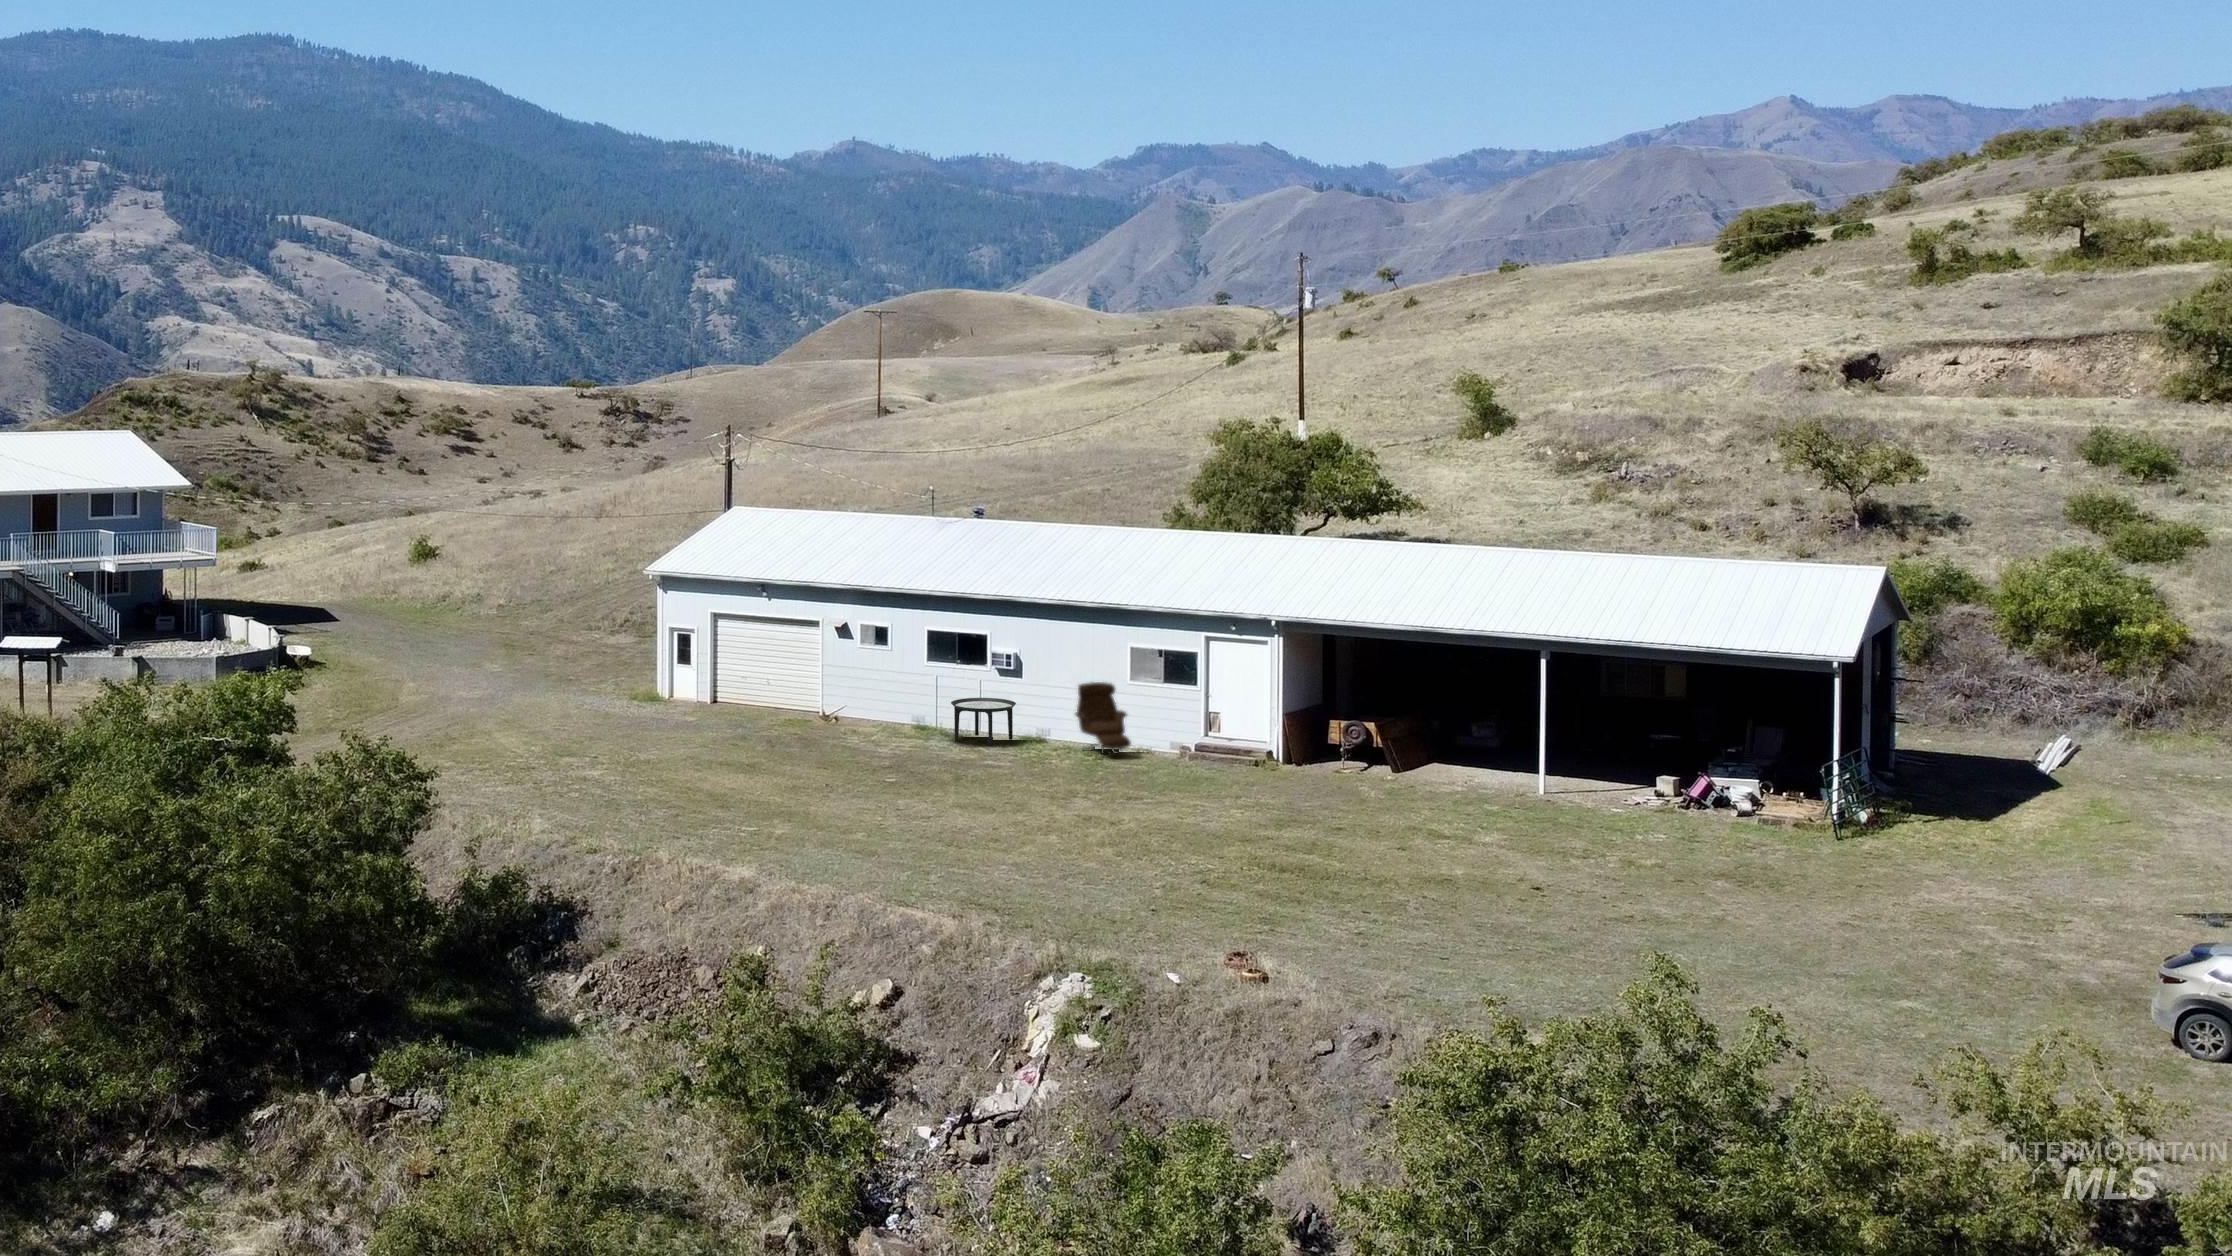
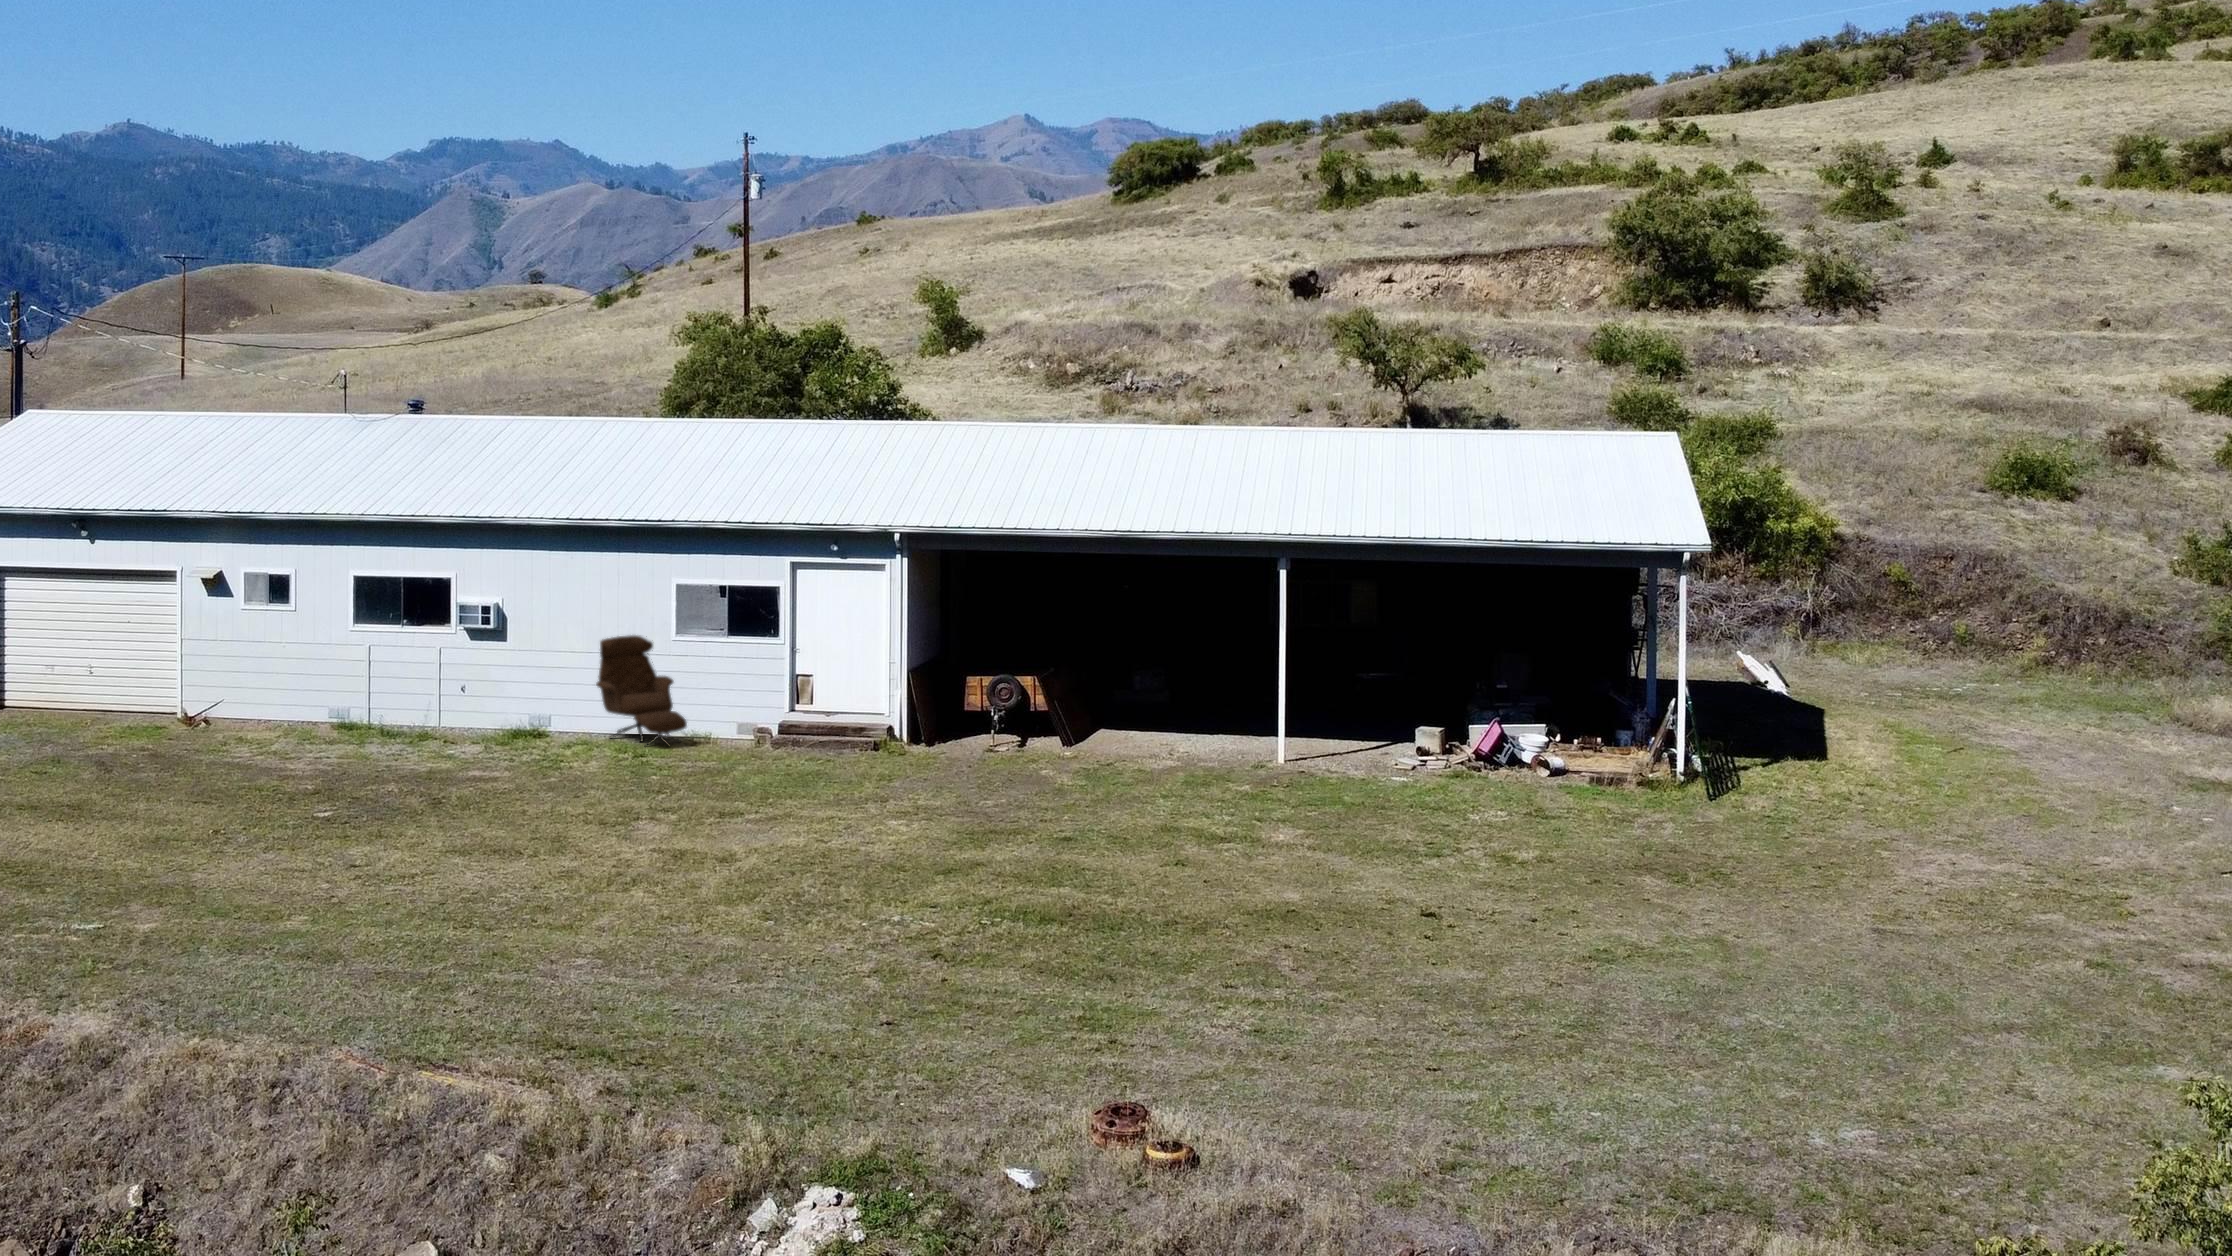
round table: present [951,698,1016,746] -> none [402,669,503,741]

